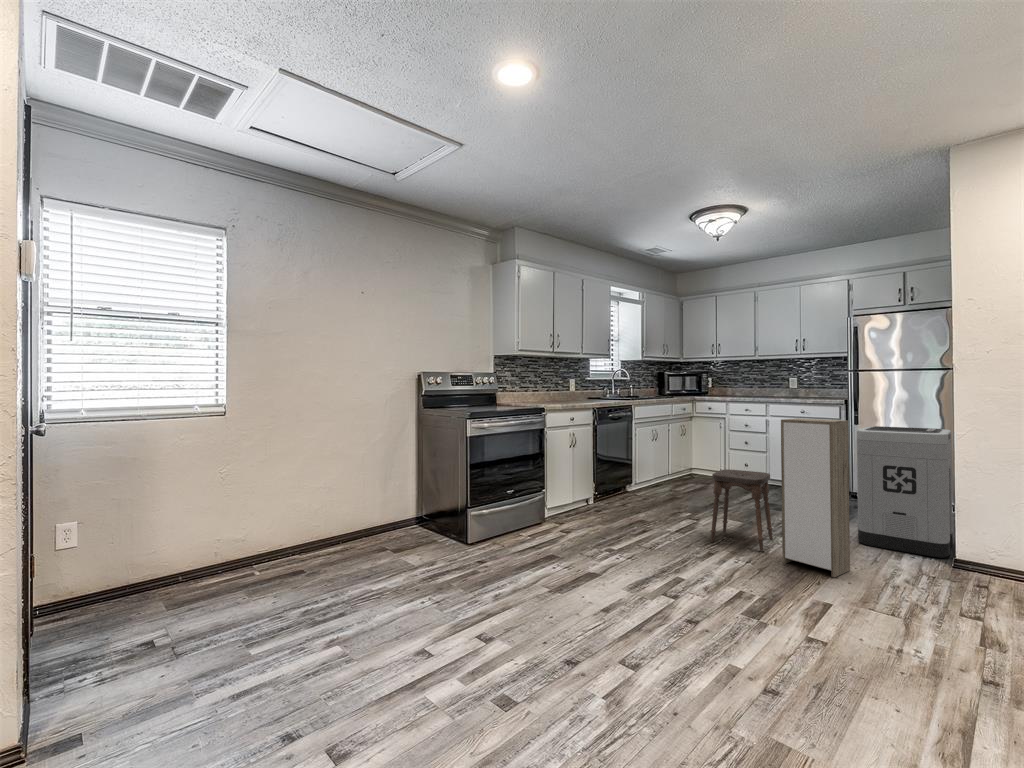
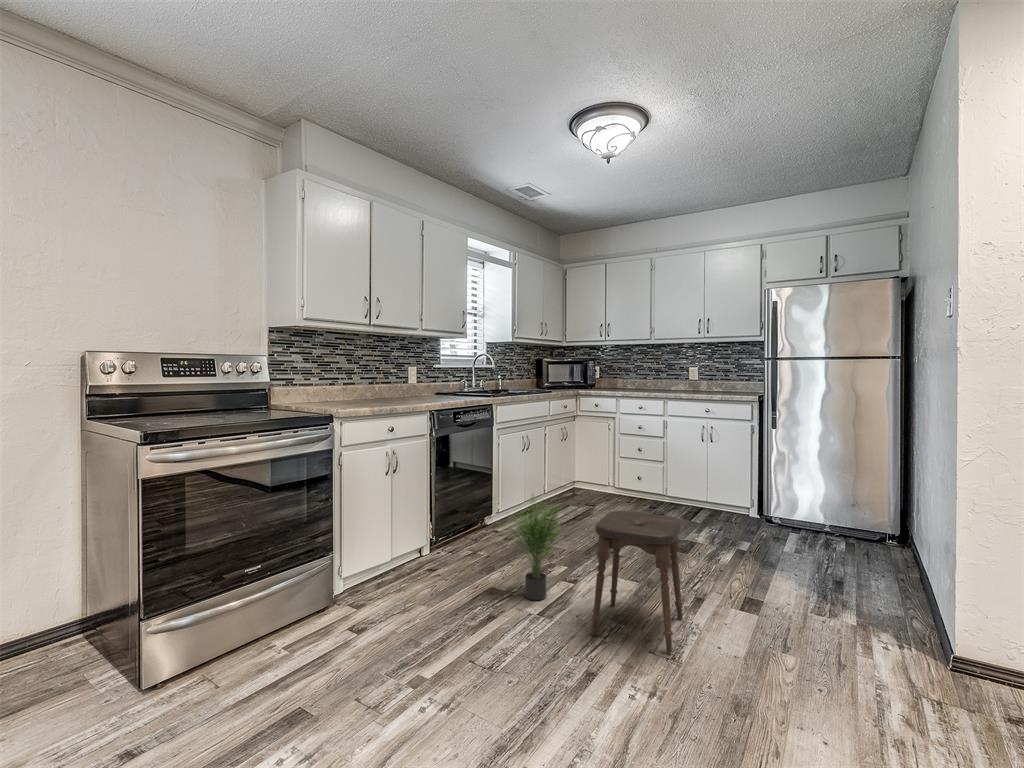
storage cabinet: present [781,418,850,577] -> none [705,437,813,722]
trash can: present [857,426,953,558] -> none [800,440,933,645]
potted plant: none [644,459,693,527] -> present [510,499,559,600]

